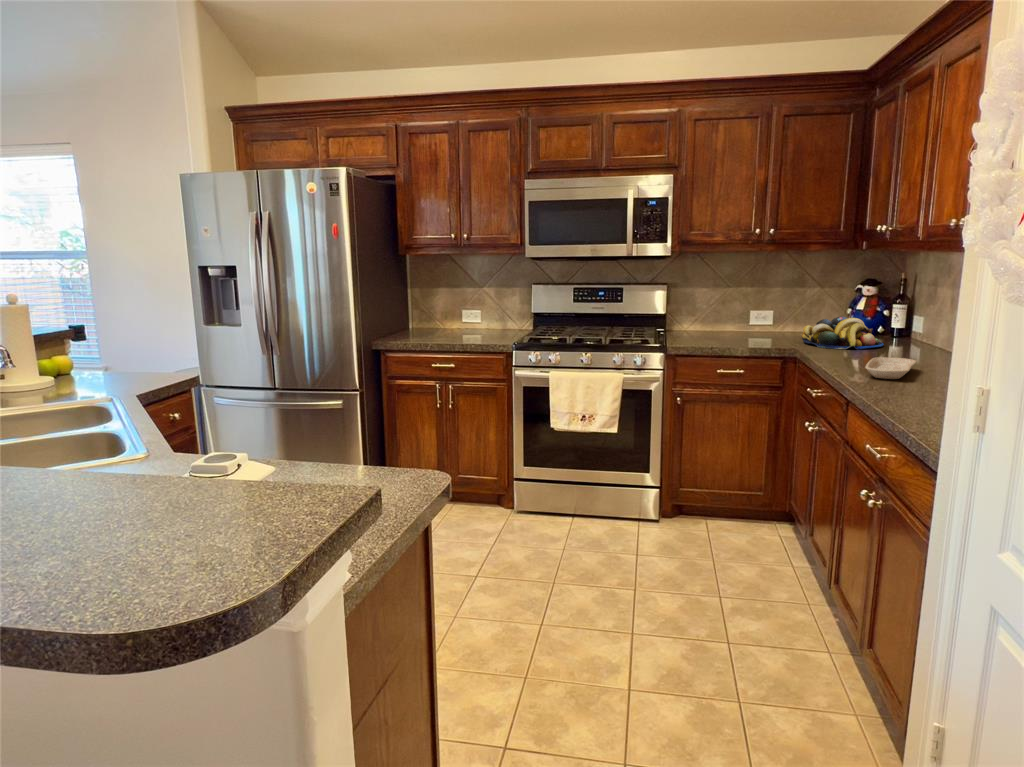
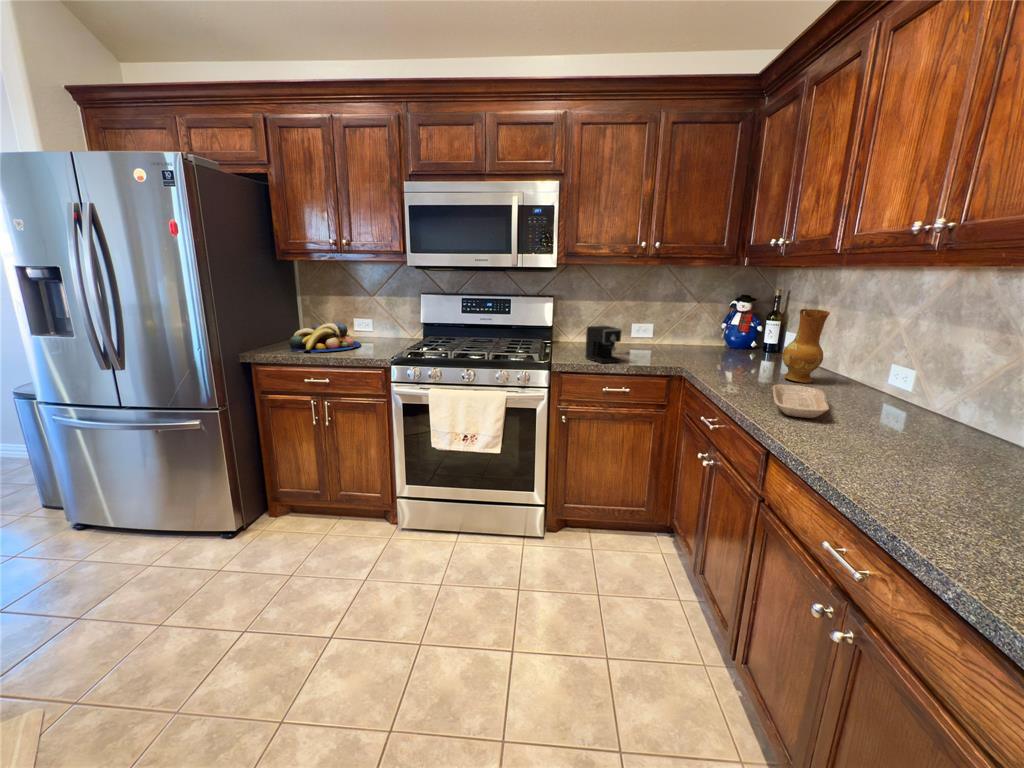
ceramic jug: none [892,290,934,359] -> present [782,309,830,383]
coffee maker: none [700,311,746,346] -> present [586,326,629,363]
fruit bowl: present [801,317,883,349] -> present [289,322,361,353]

